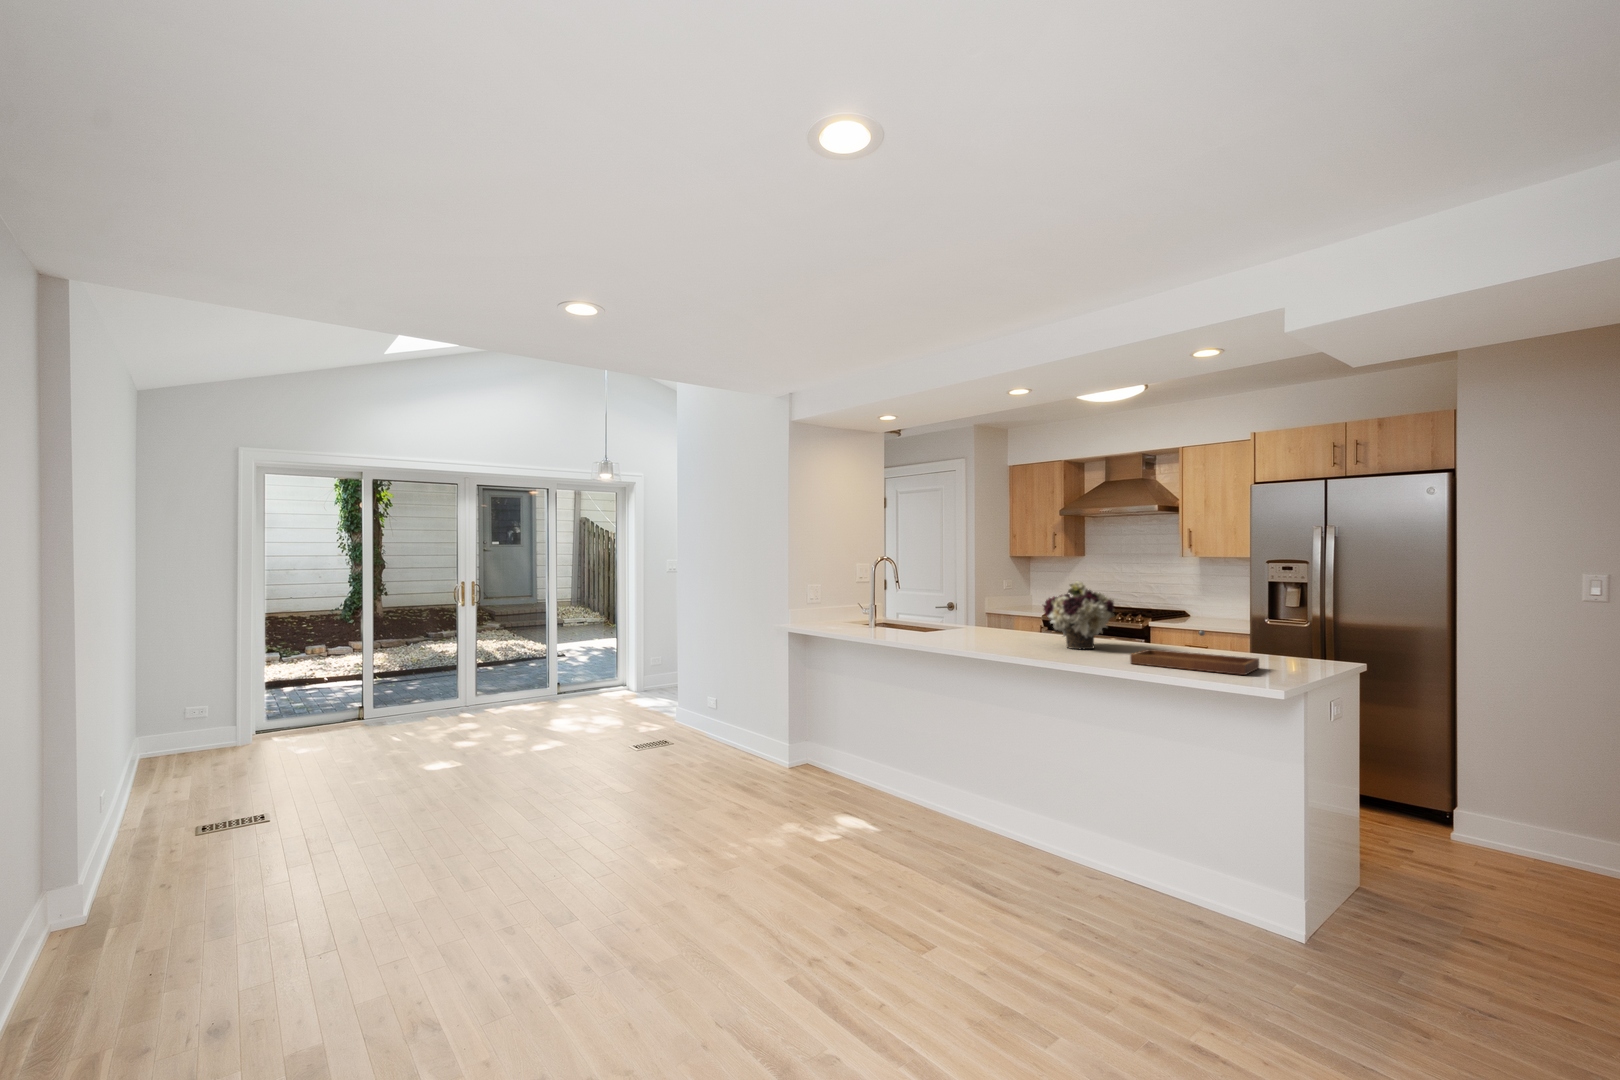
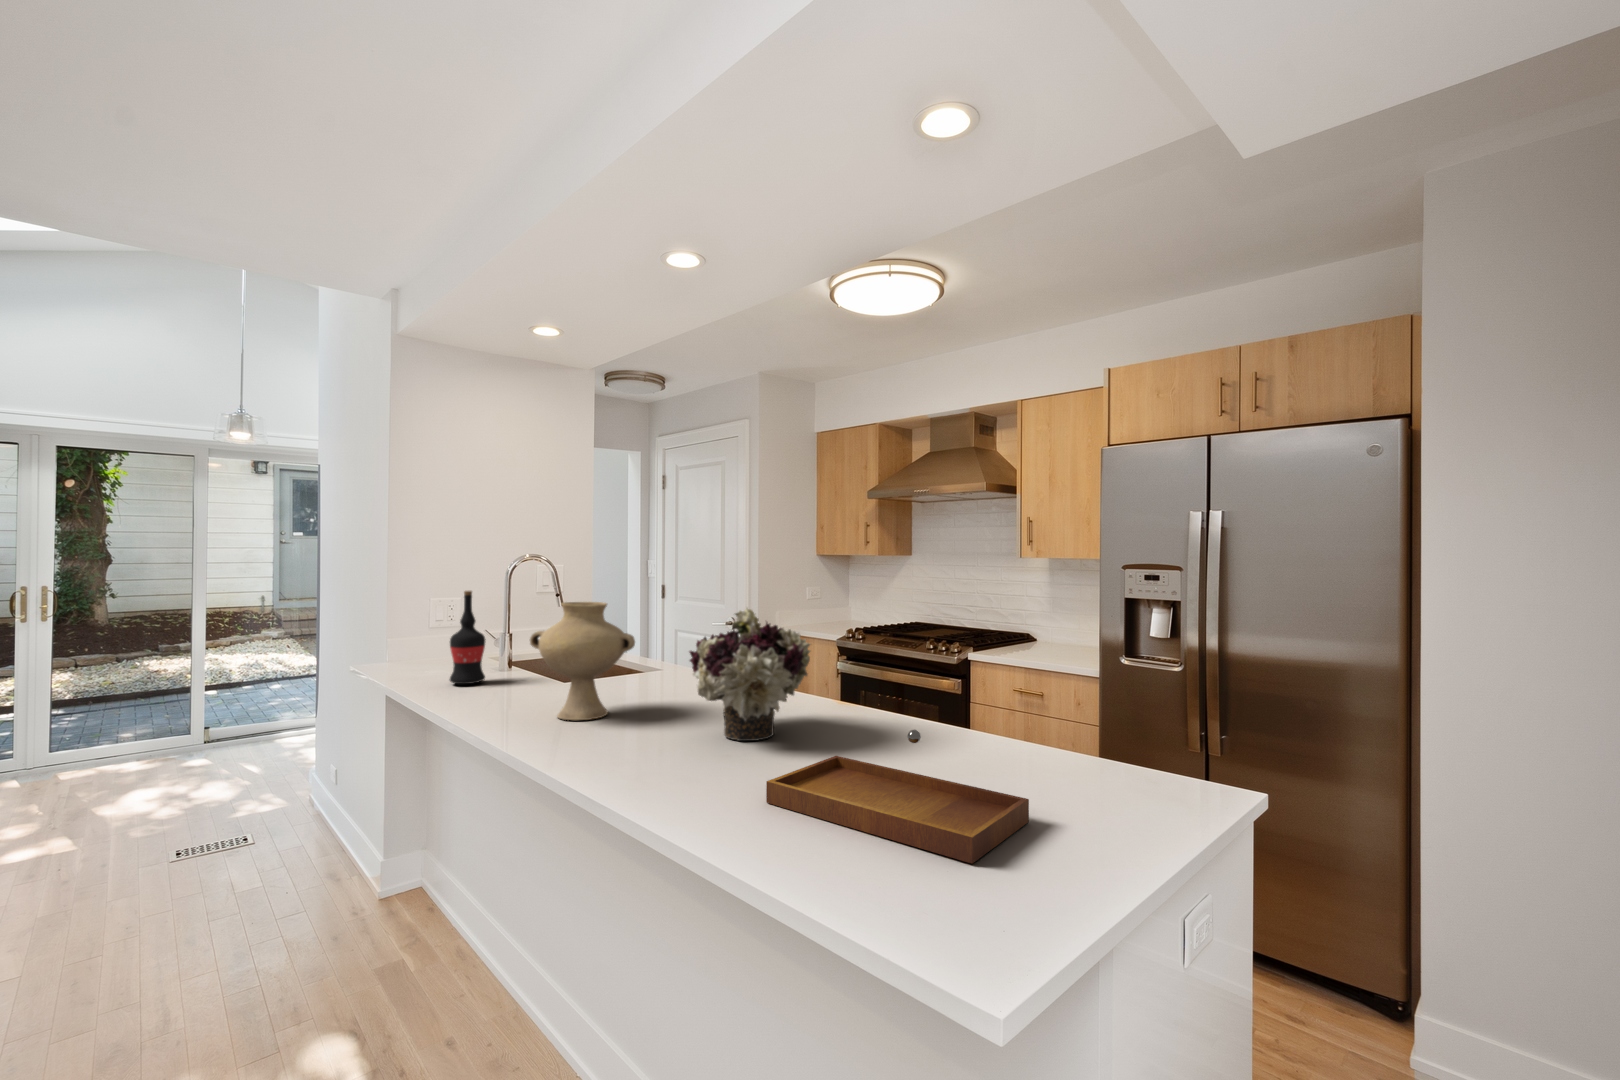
wine bottle: none [860,576,879,631] -> present [450,591,486,684]
vase: none [944,580,1001,643] -> present [530,602,635,720]

